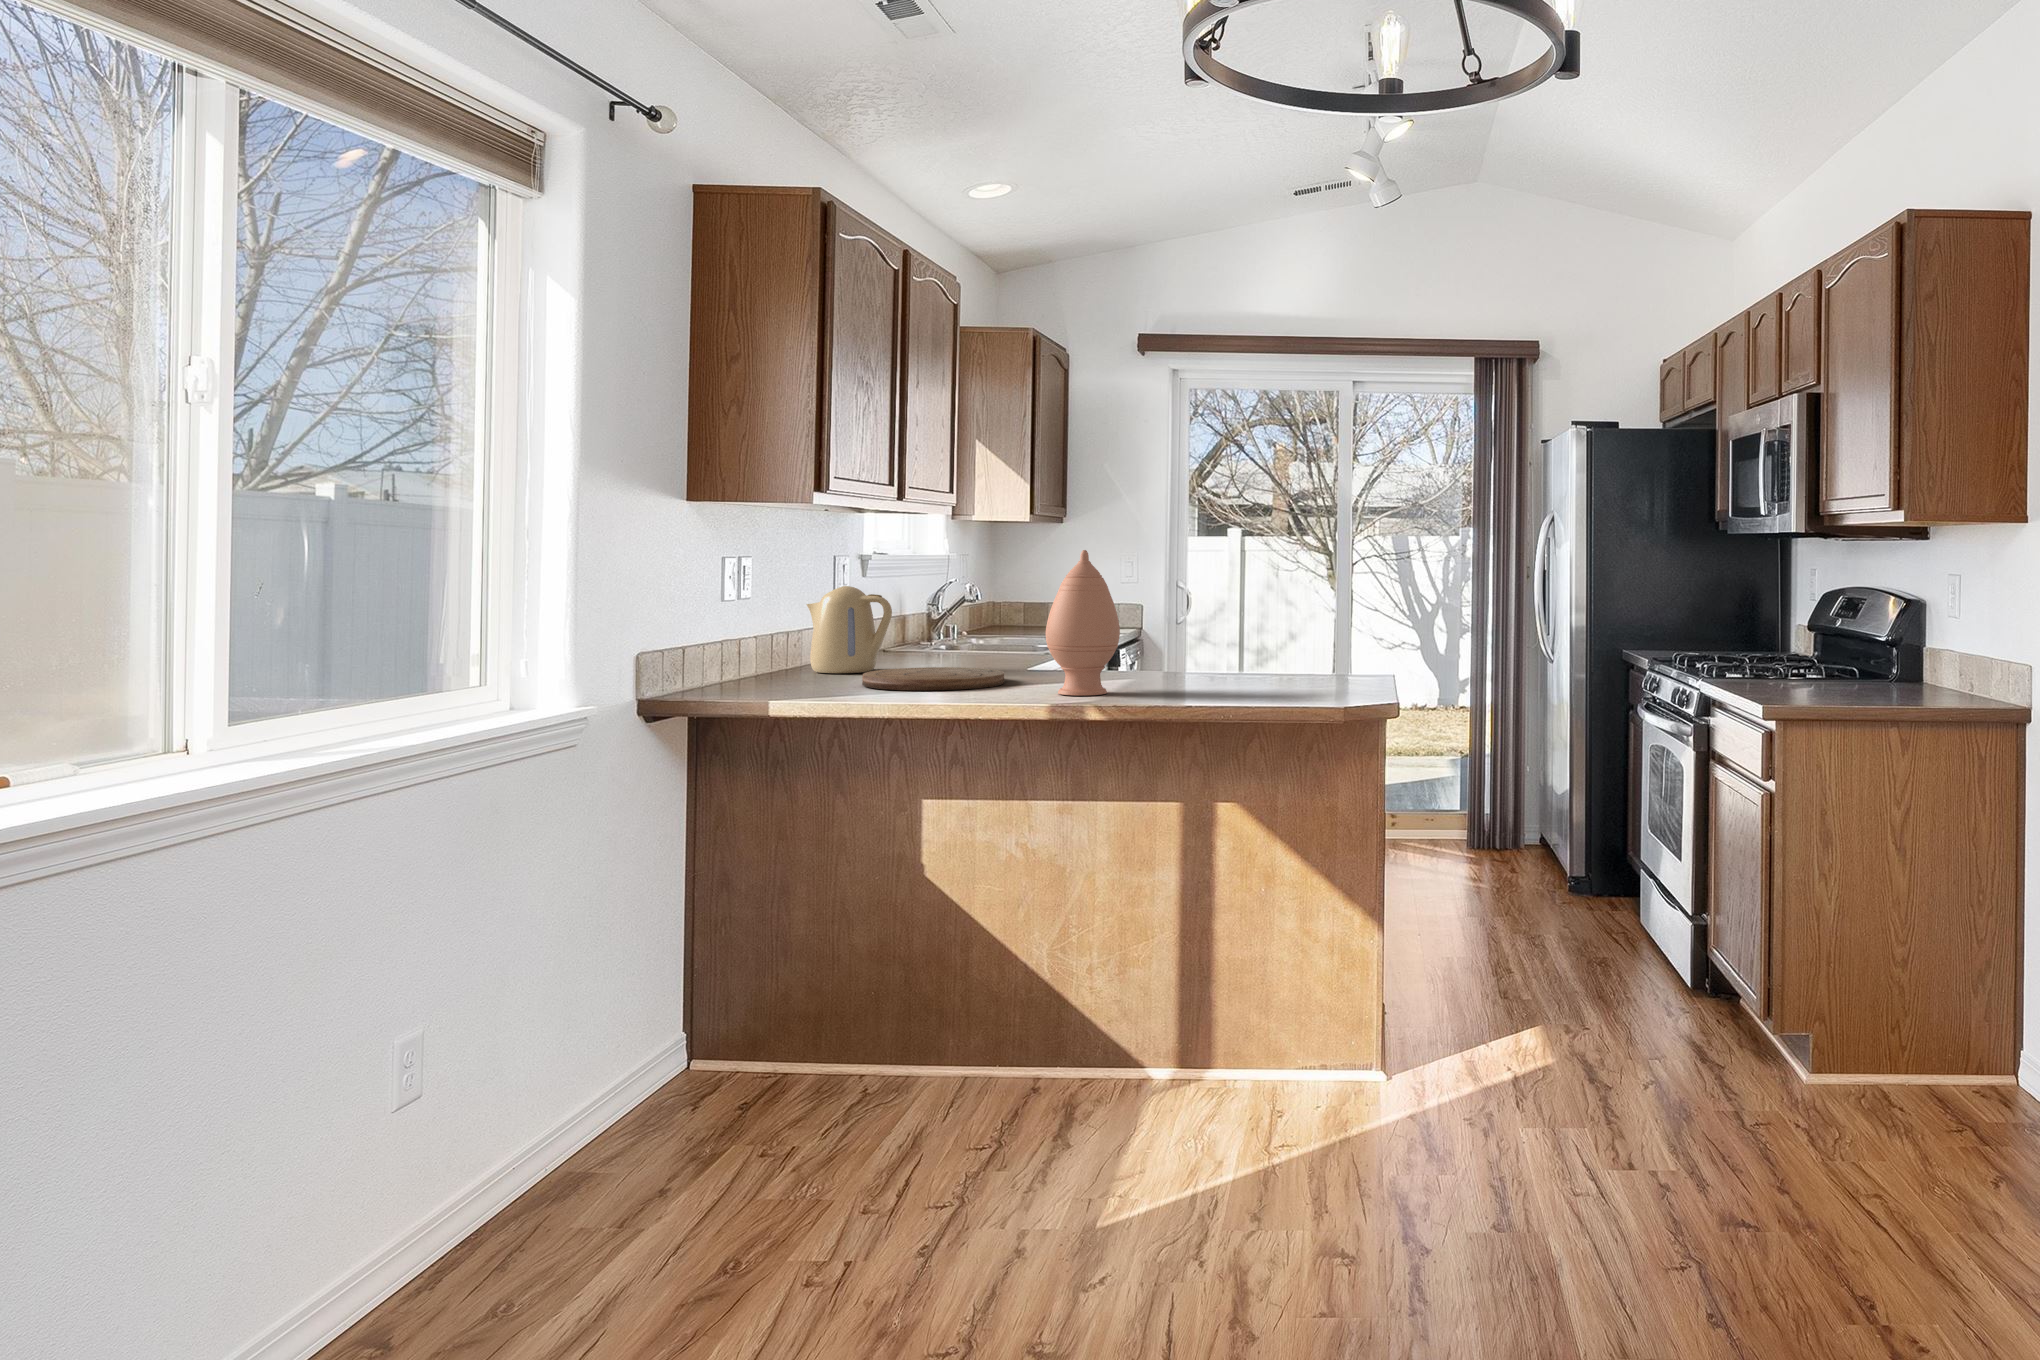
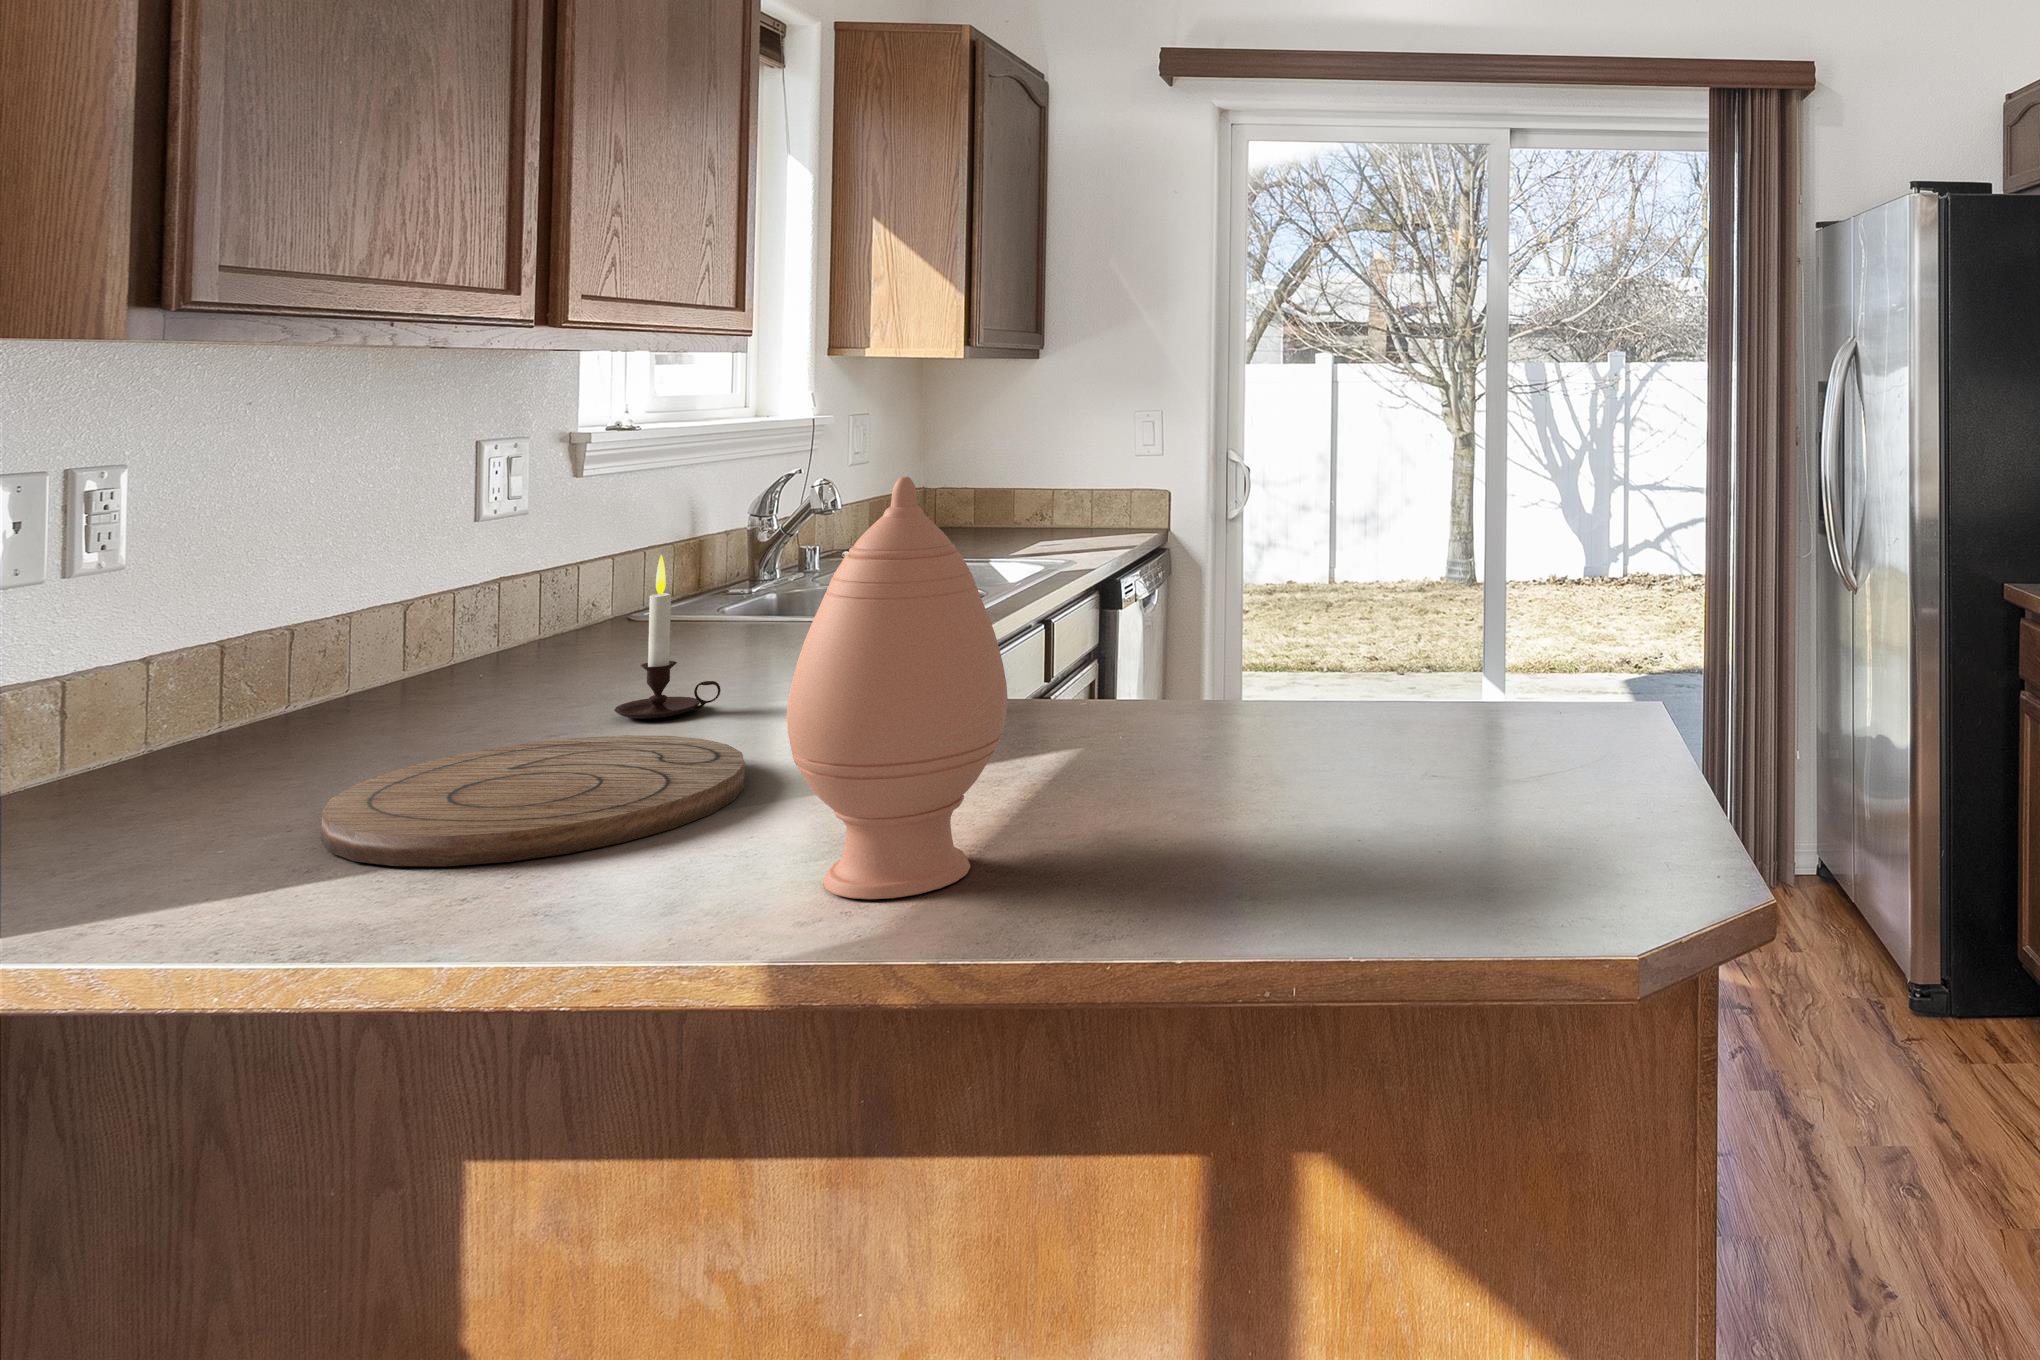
kettle: present [807,586,892,673] -> none [319,529,526,741]
candle: none [925,600,968,671] -> present [614,555,721,719]

